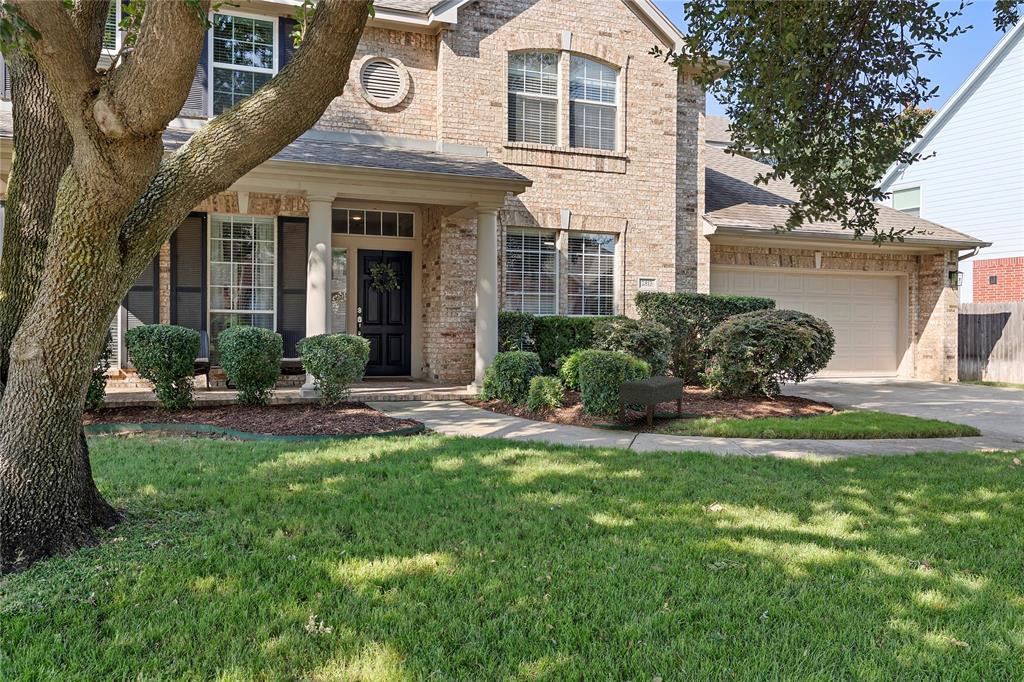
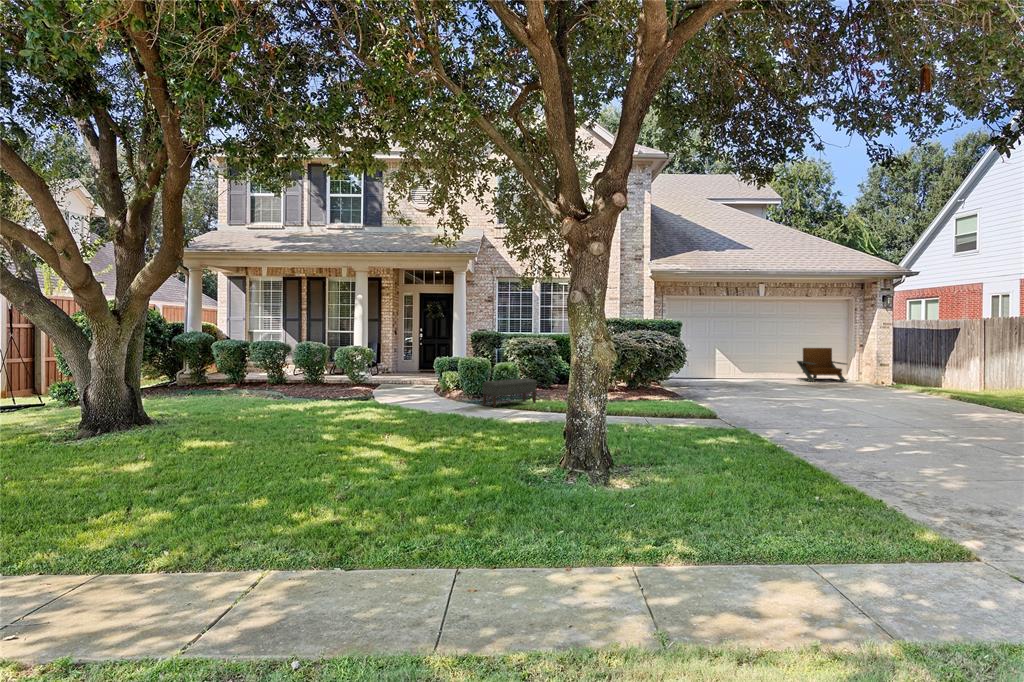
lounge chair: none [852,335,916,377] -> present [797,348,847,382]

